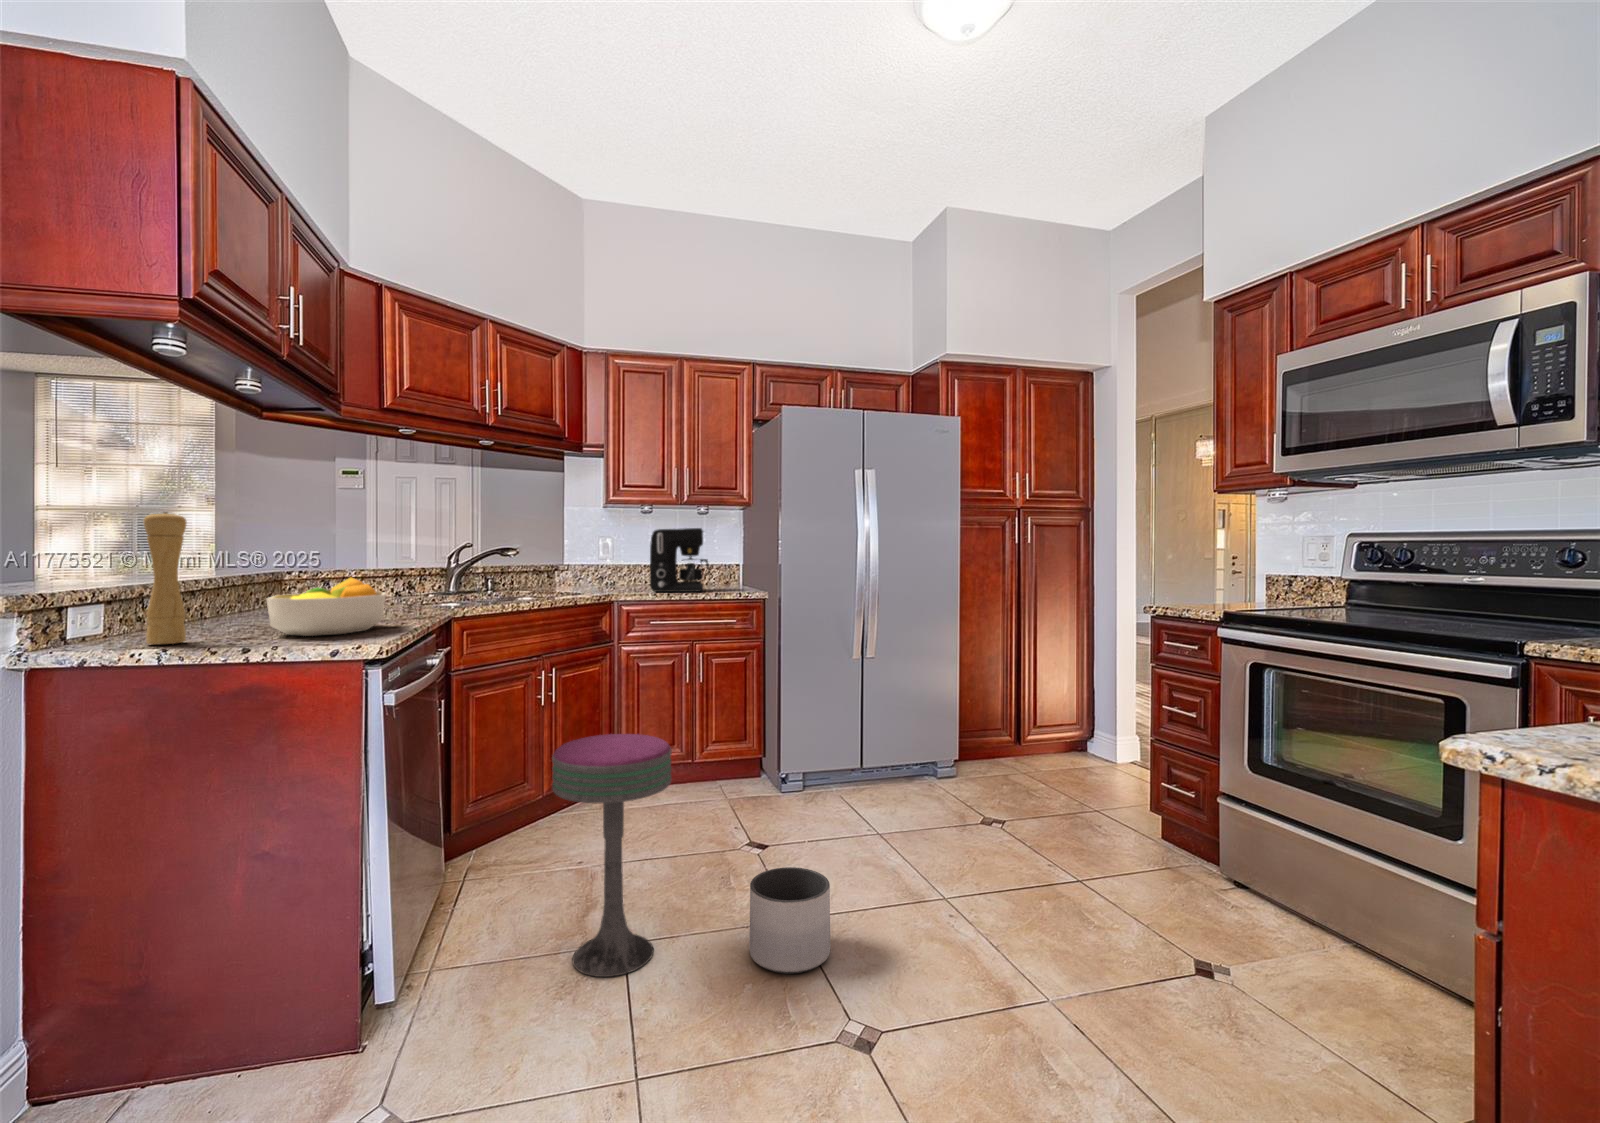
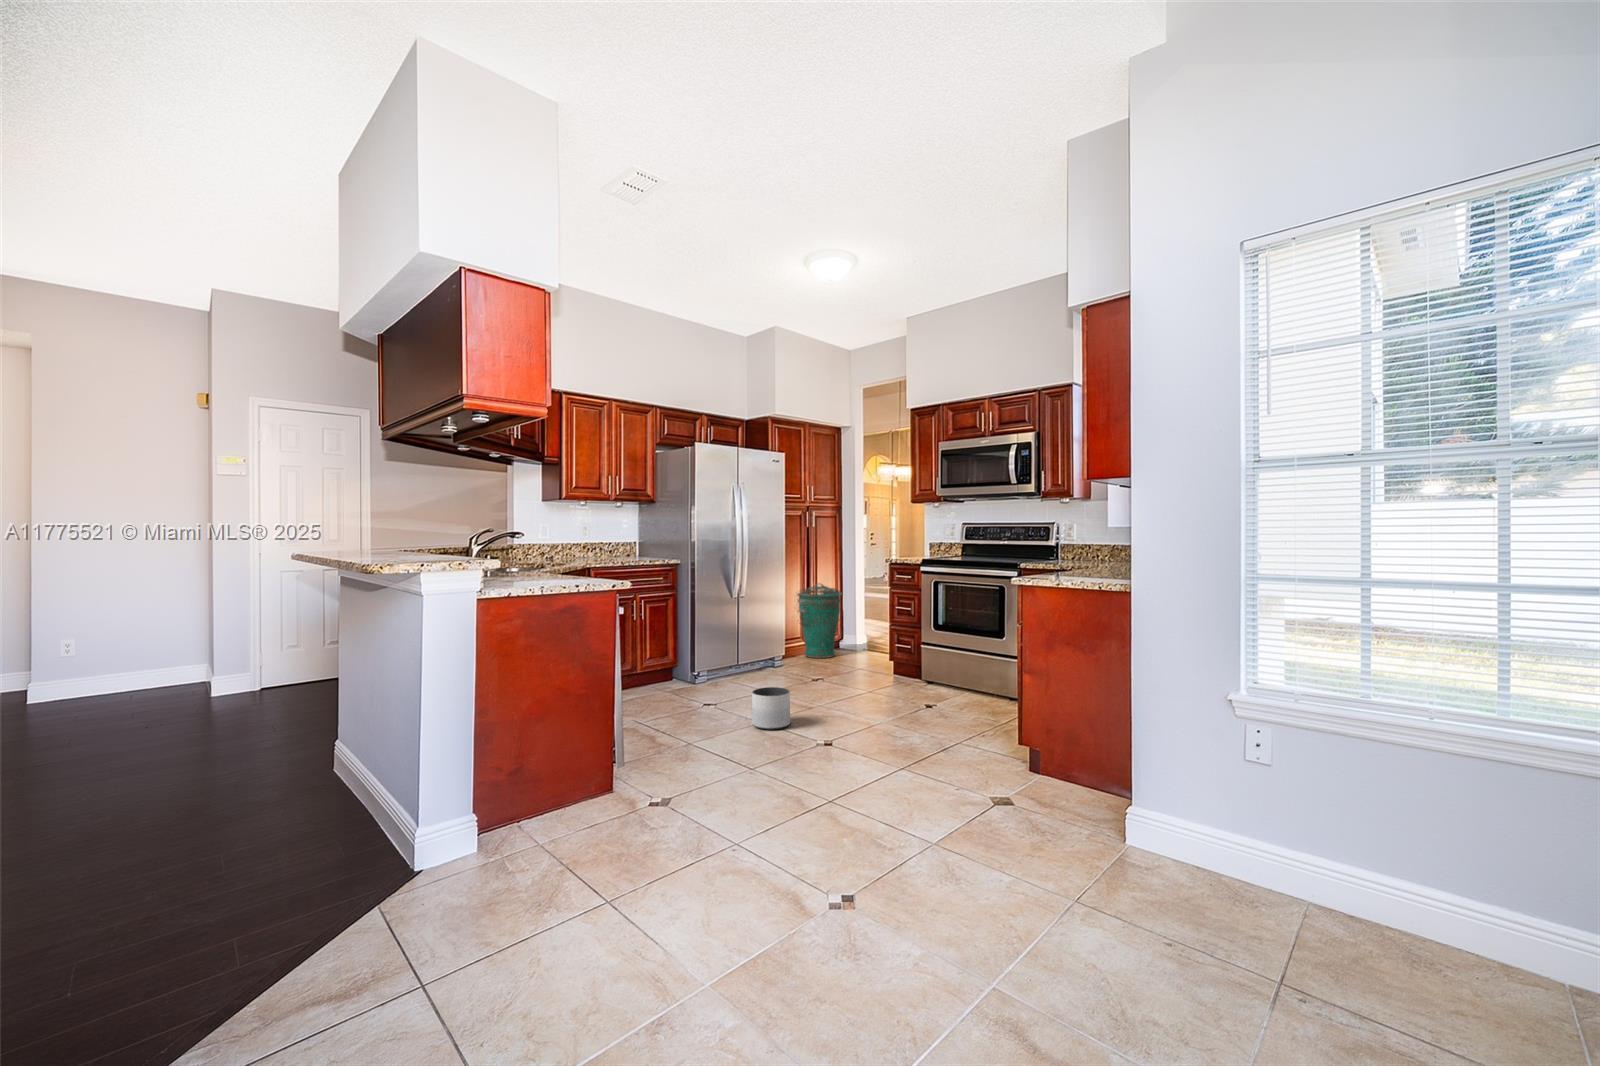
pepper mill: present [144,512,187,645] -> none [508,520,526,587]
coffee maker: present [650,528,709,592] -> none [596,521,637,562]
fruit bowl: present [266,578,386,636] -> none [534,552,588,582]
trash can: none [1005,641,1091,778] -> present [797,584,842,658]
bar stool: present [552,734,672,977] -> none [661,630,719,744]

